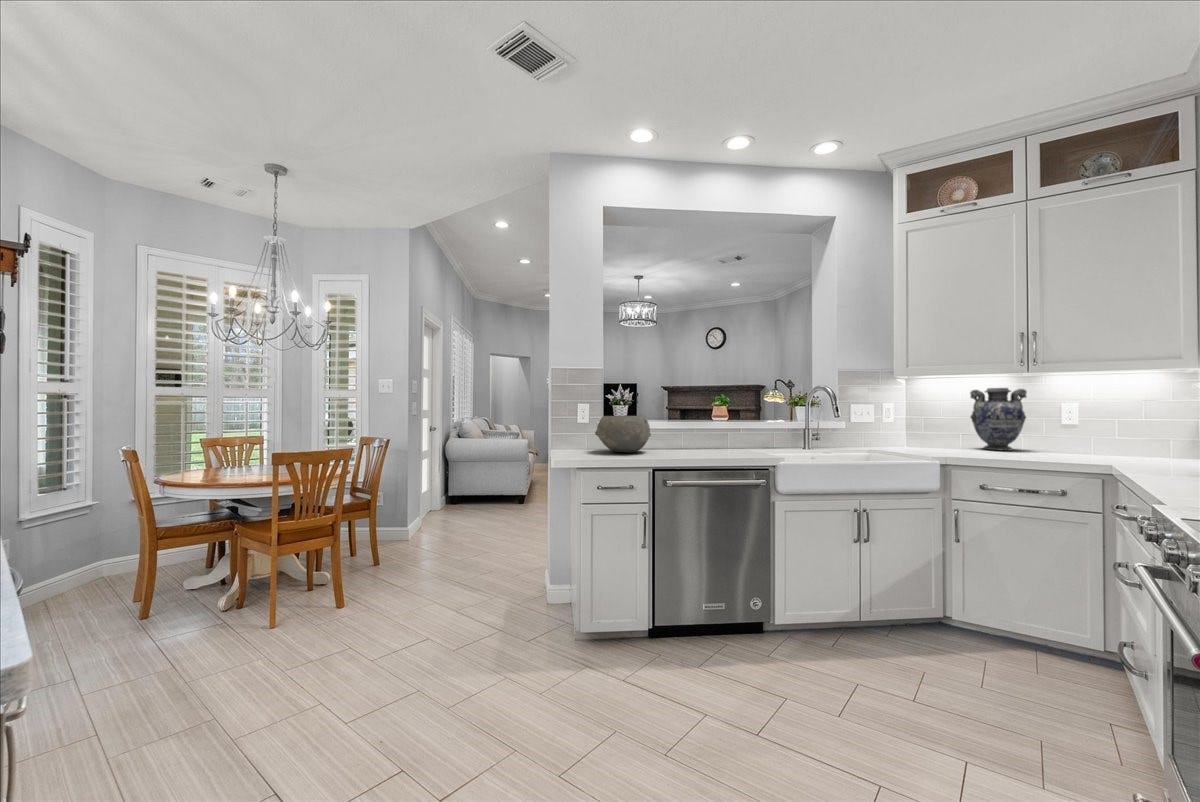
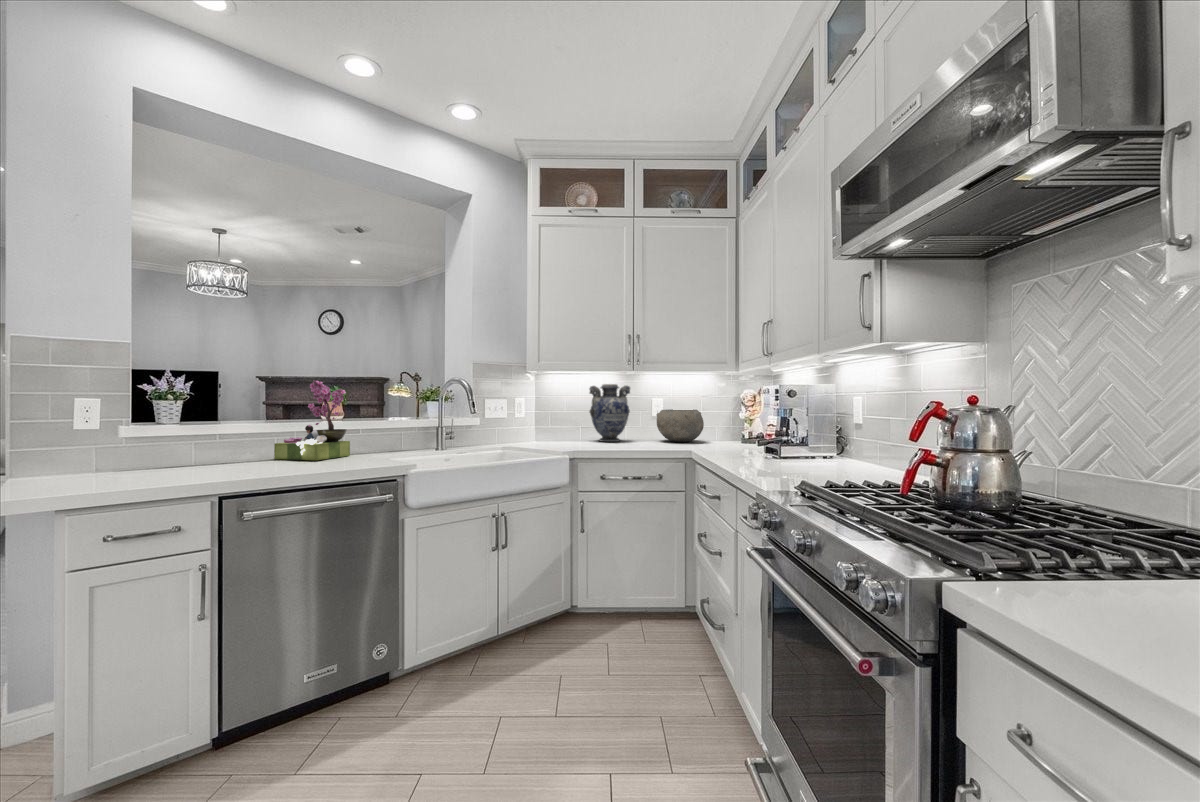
flower arrangement: none [682,389,733,450] -> present [274,381,350,460]
ceramic bowl: present [595,416,651,452] -> present [657,409,704,442]

